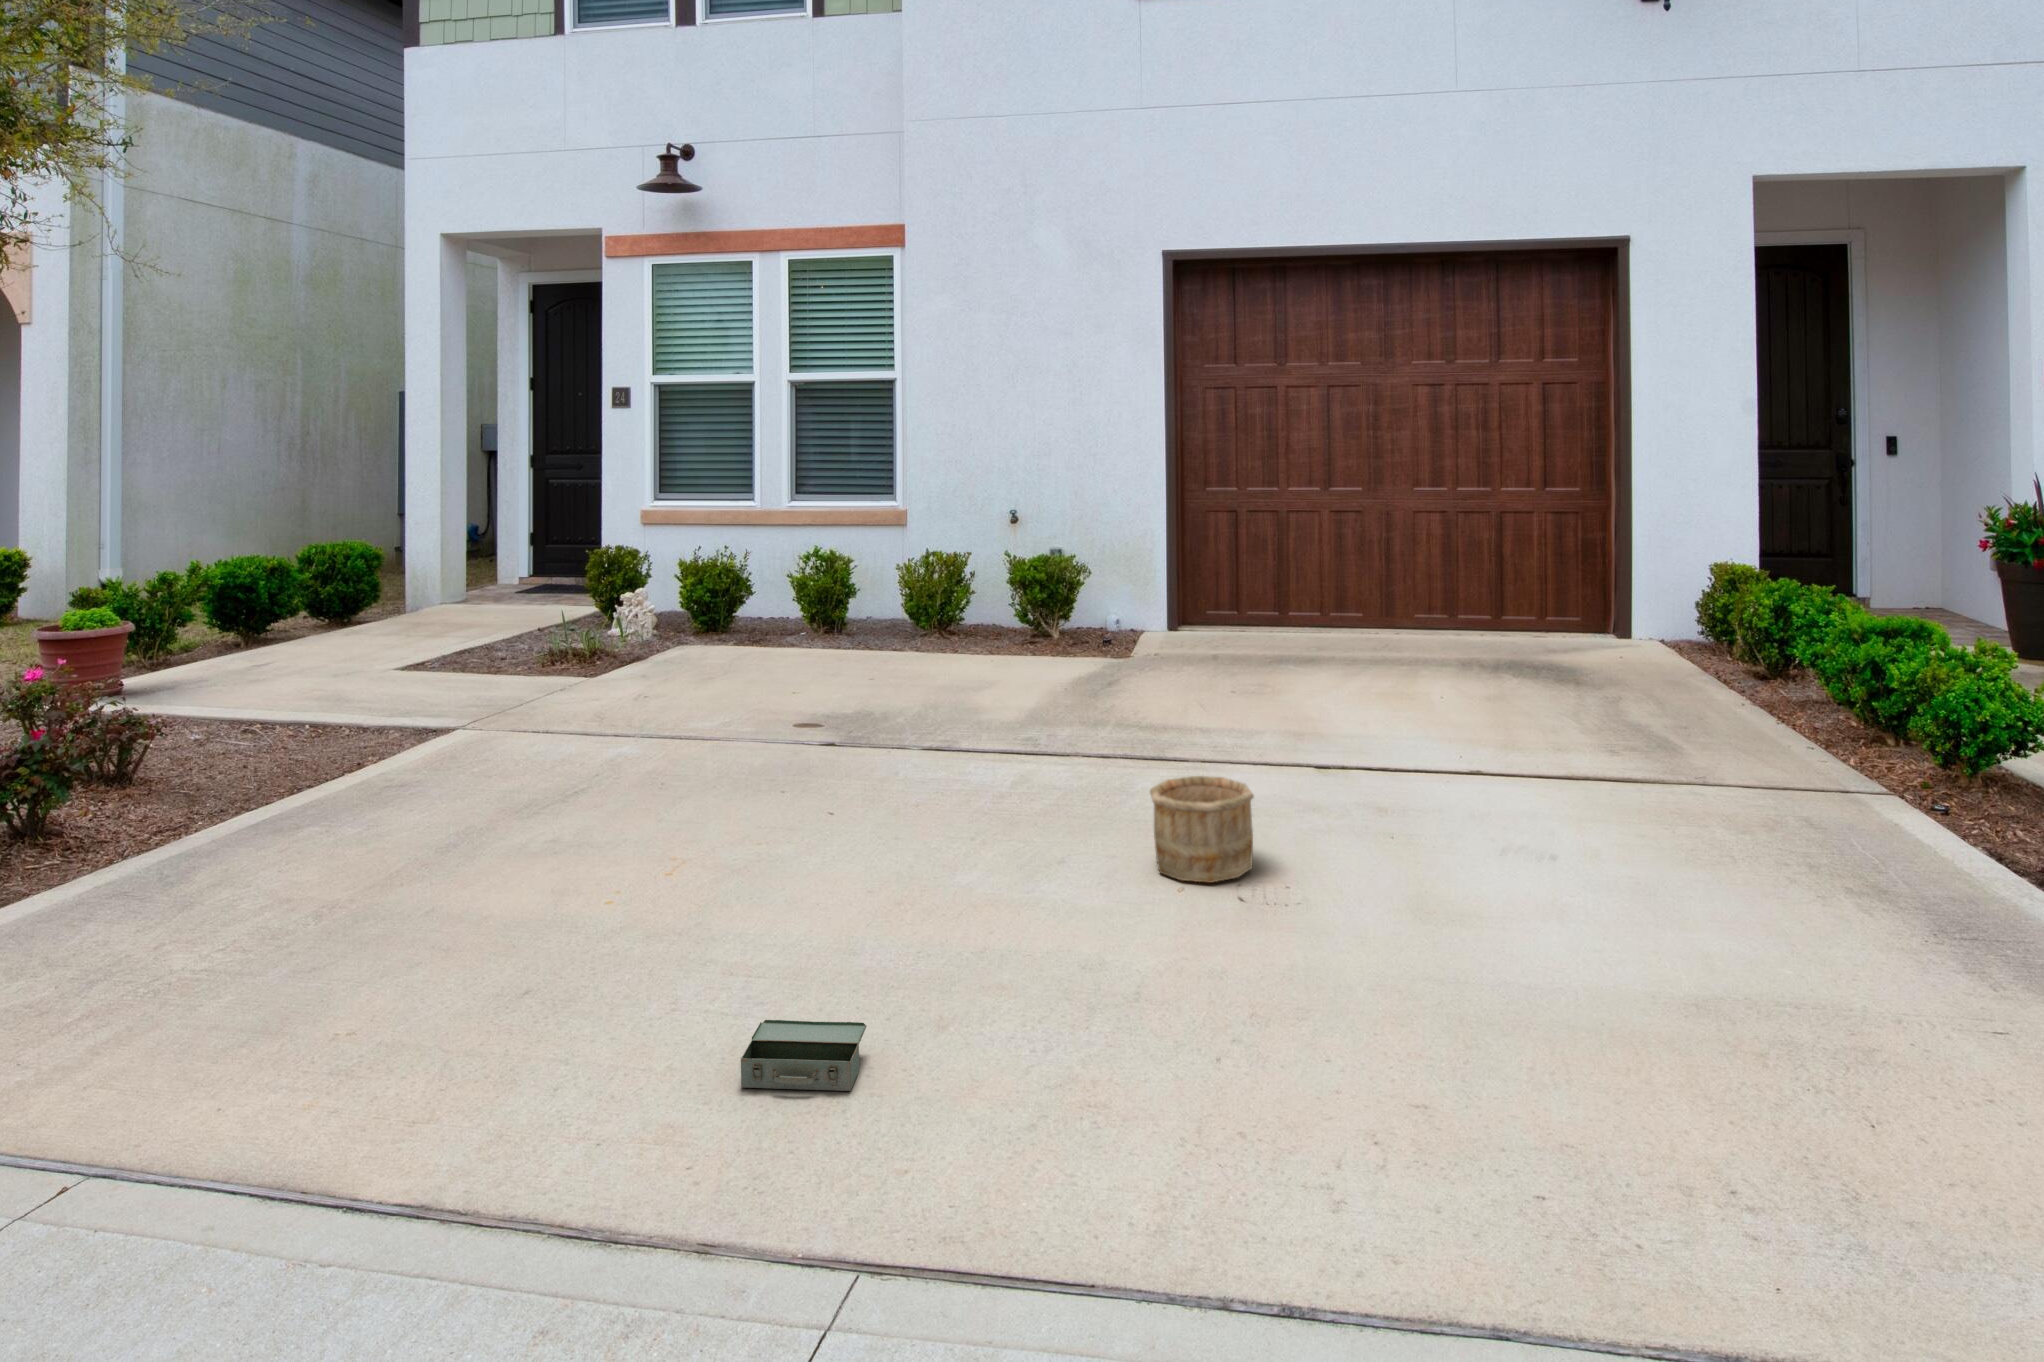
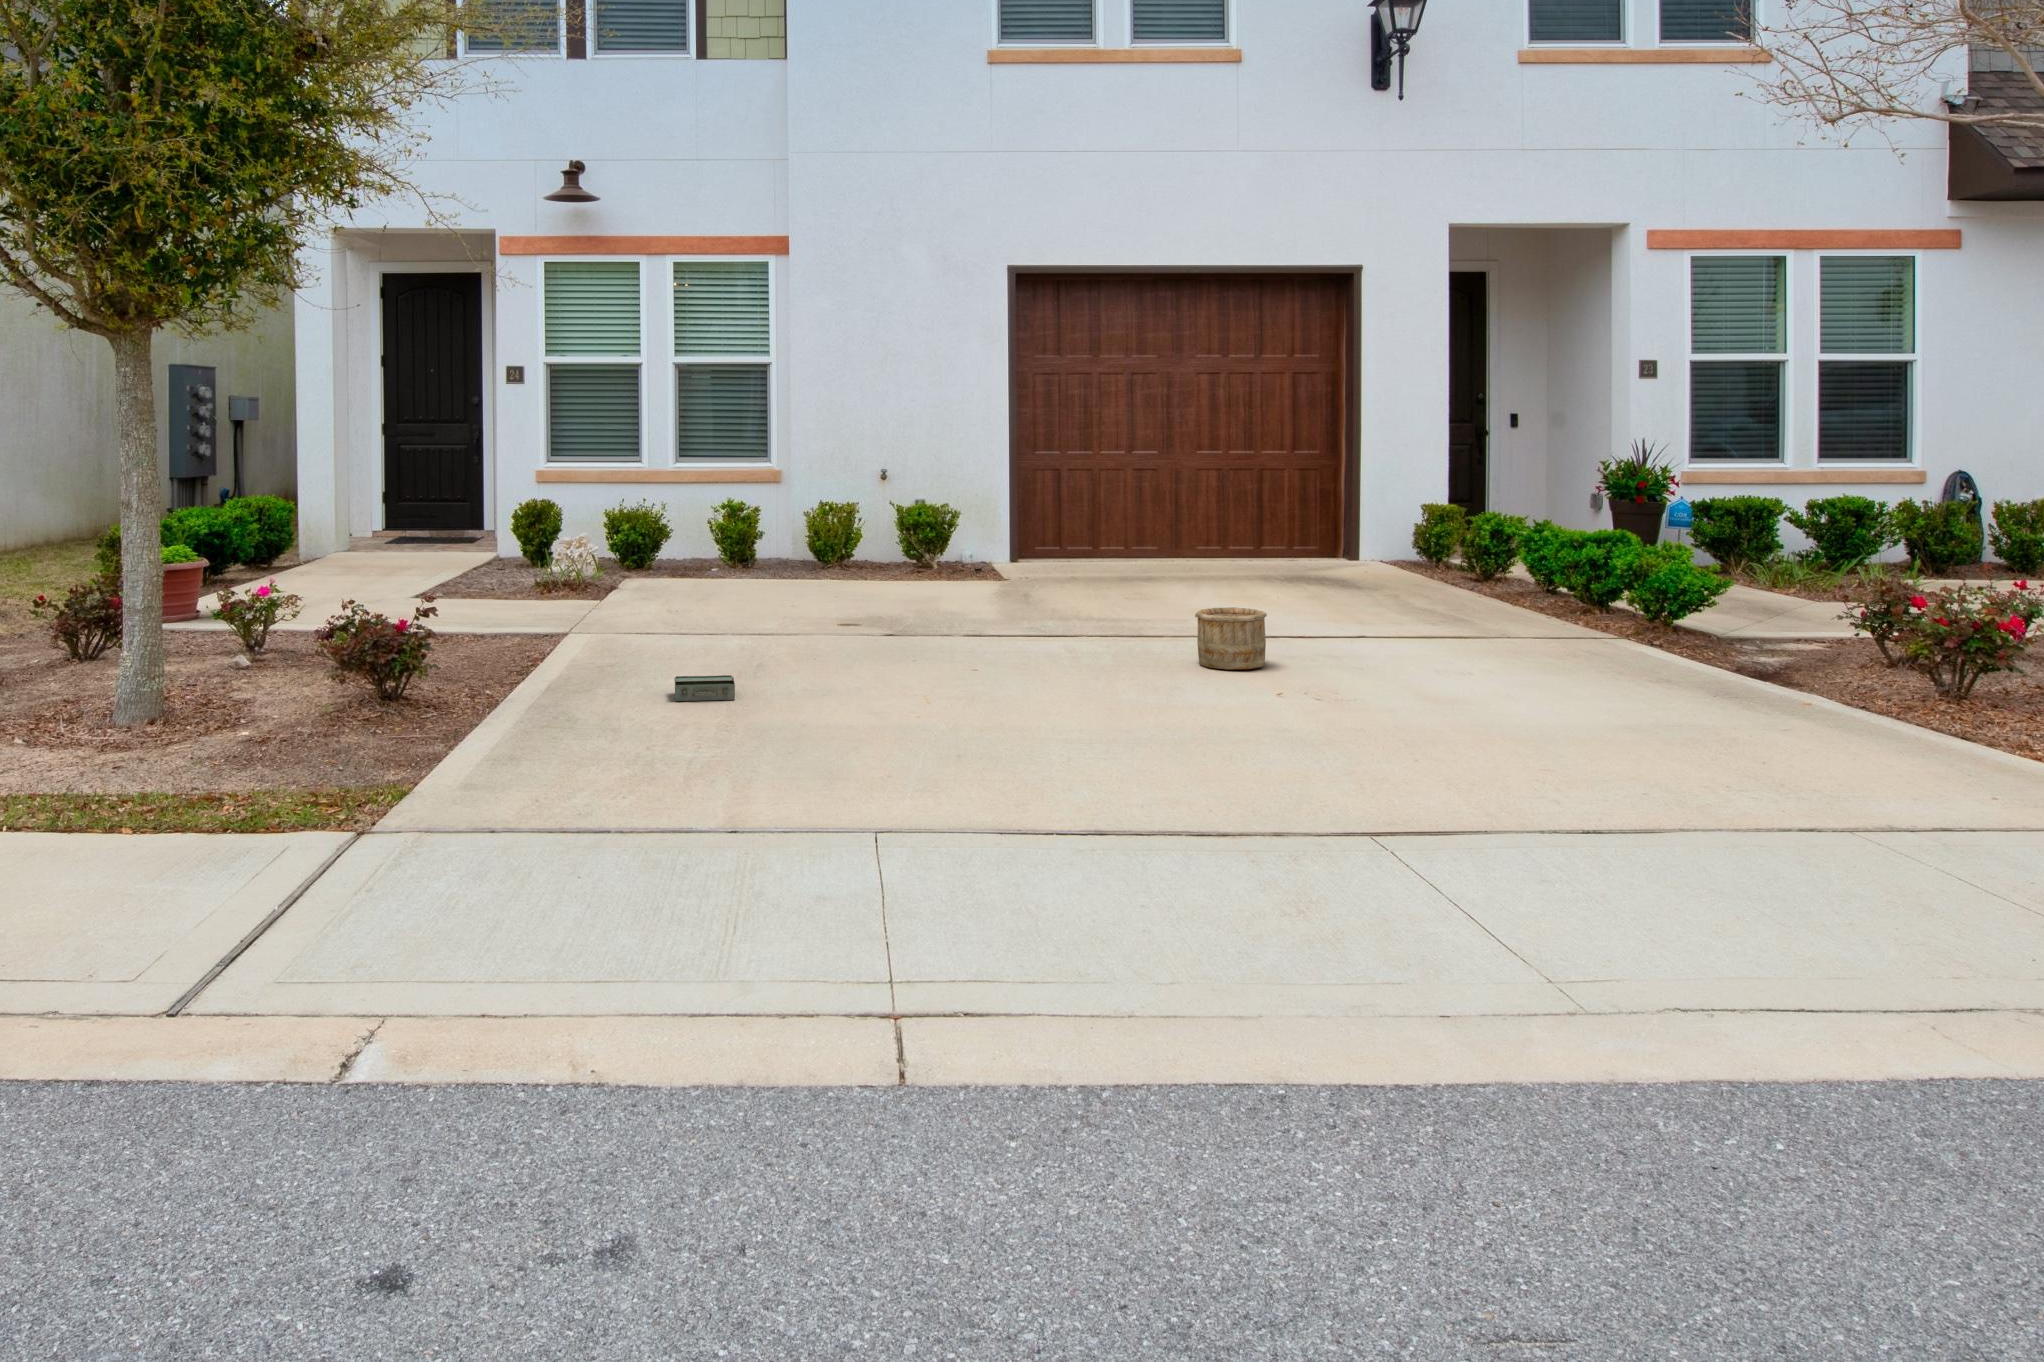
toolbox: present [741,1020,867,1091] -> present [674,675,735,701]

